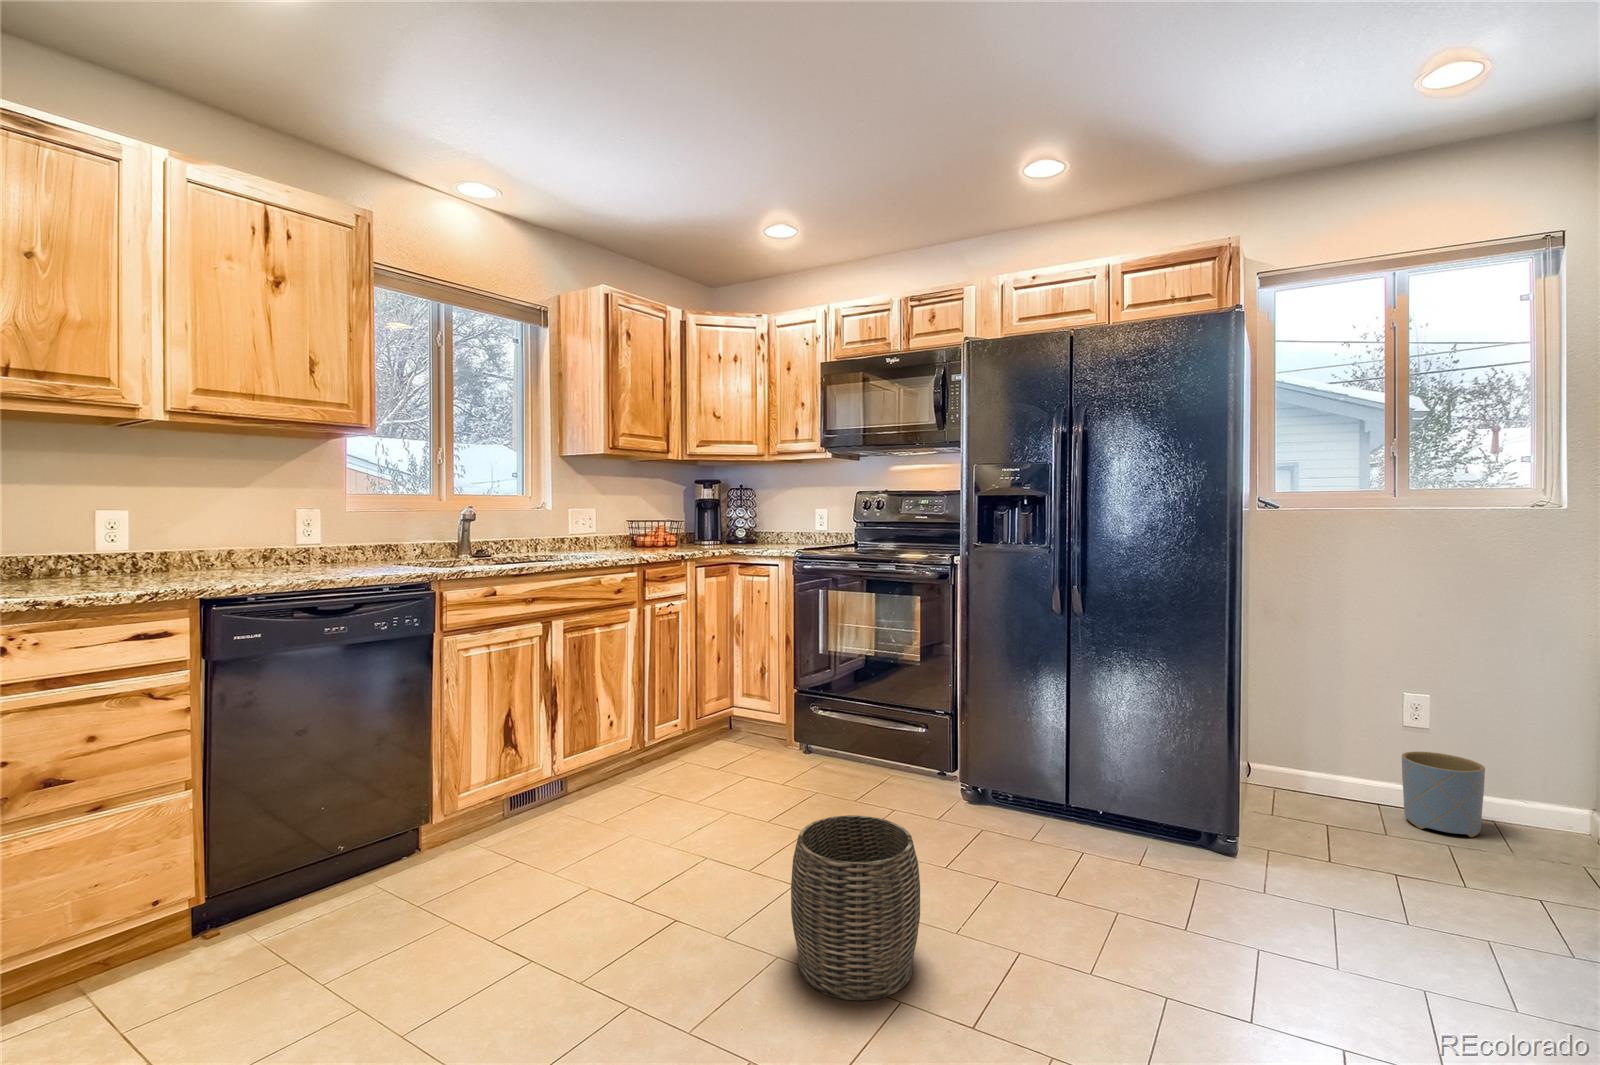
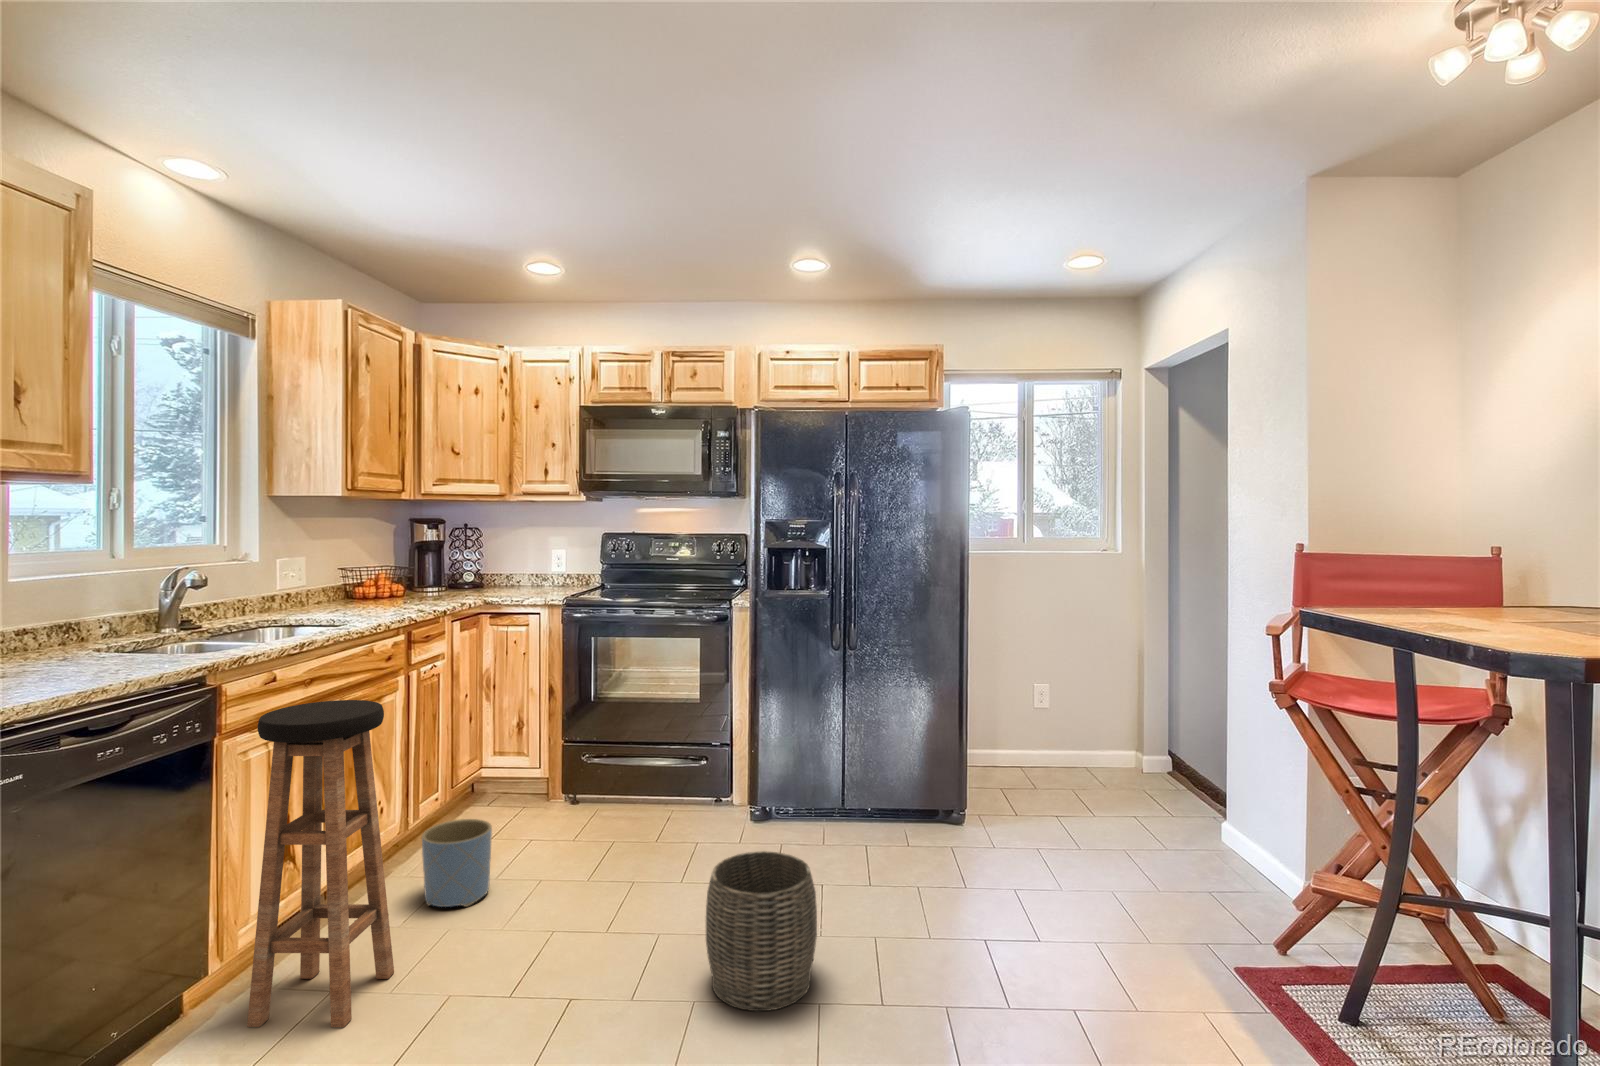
bar stool: none [443,613,563,894] -> present [247,700,394,1027]
planter: present [1402,752,1485,837] -> present [422,819,492,907]

